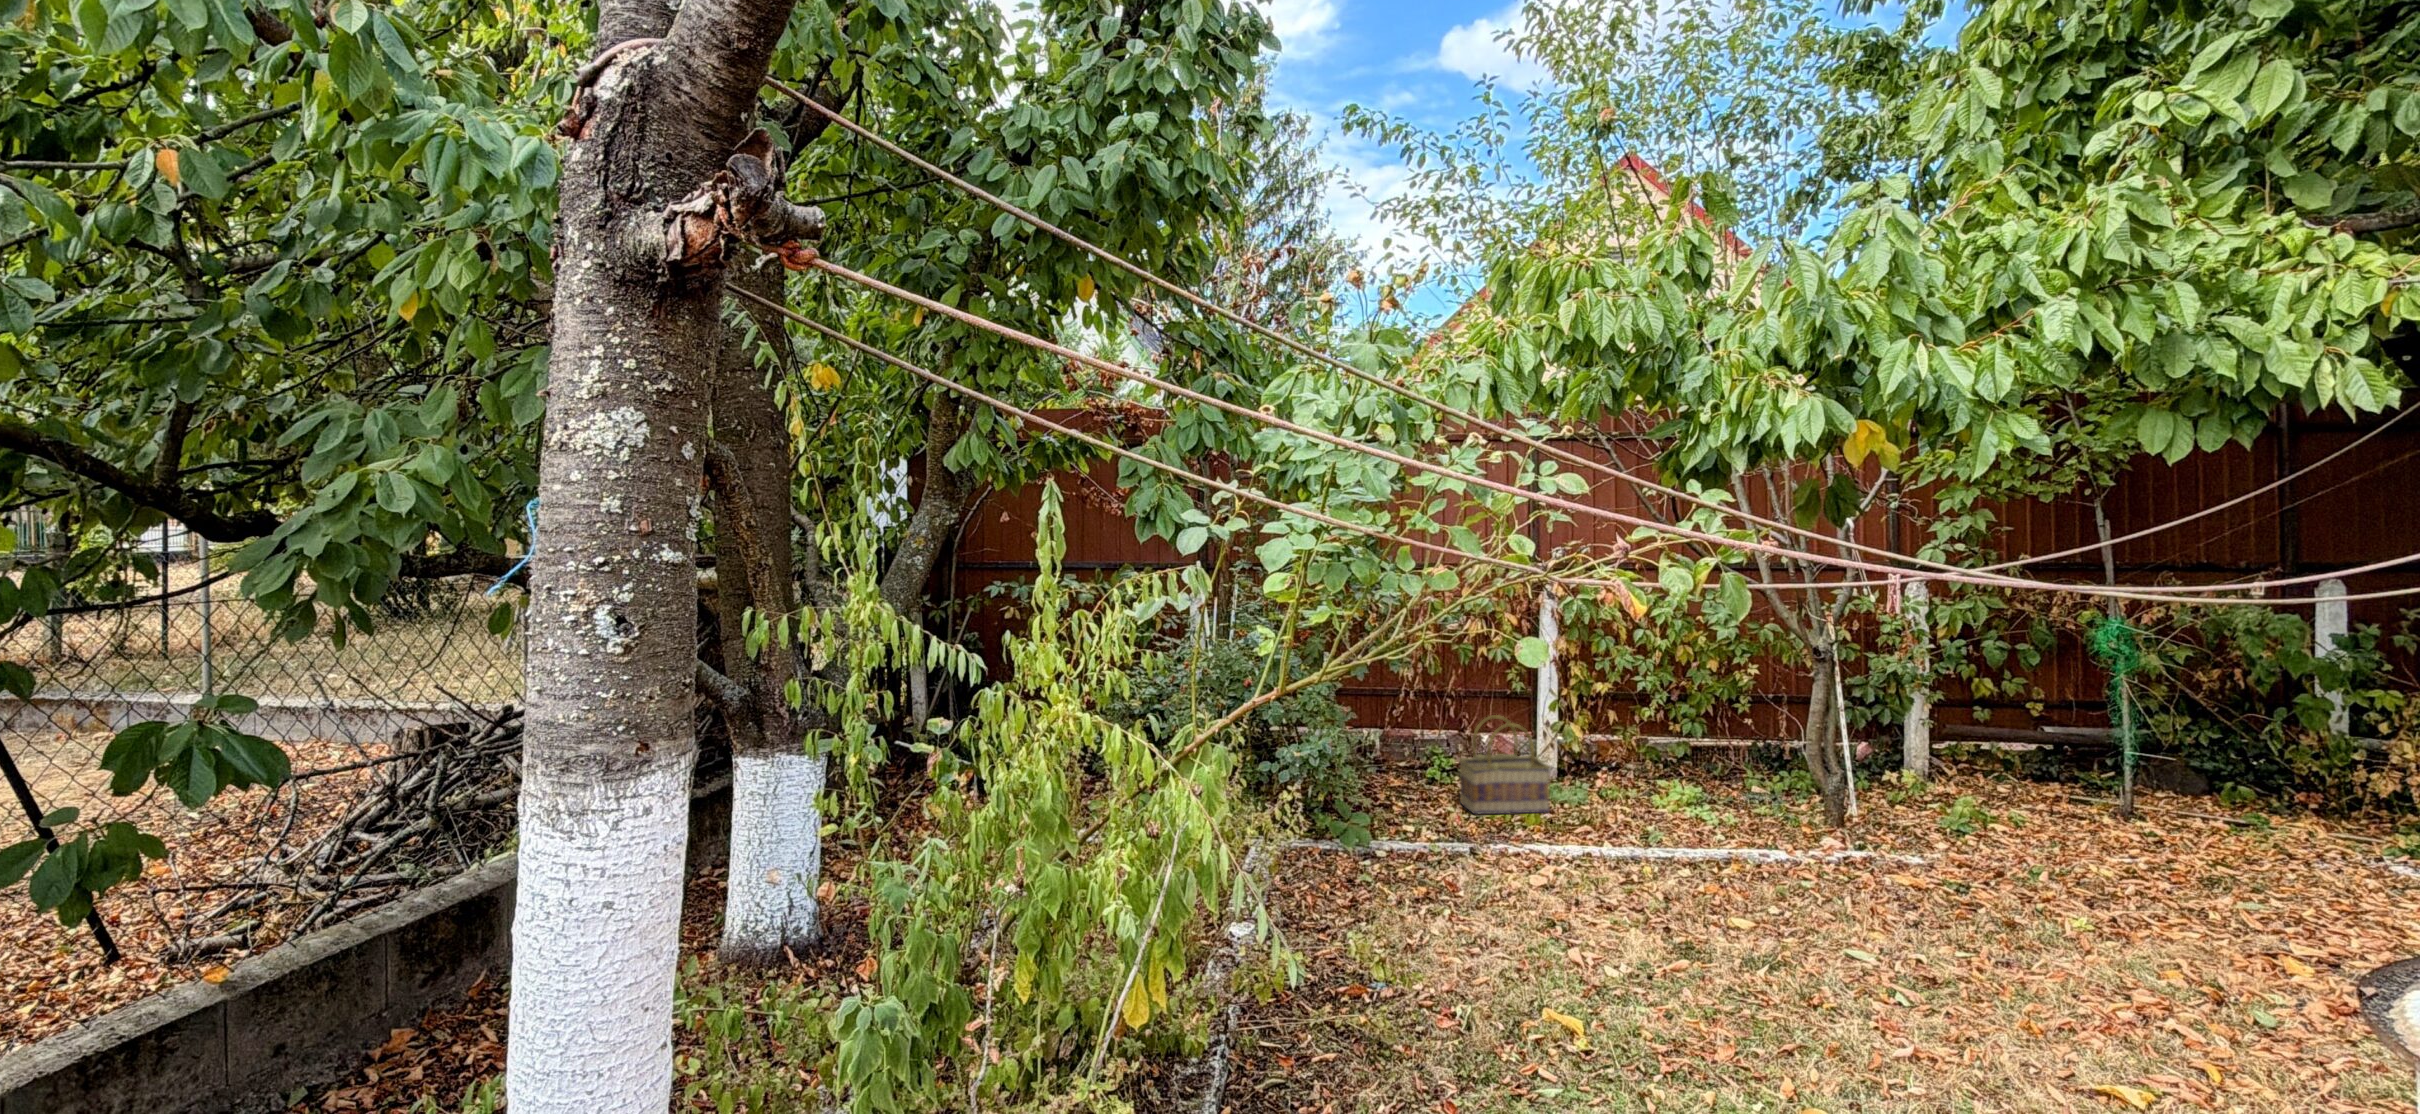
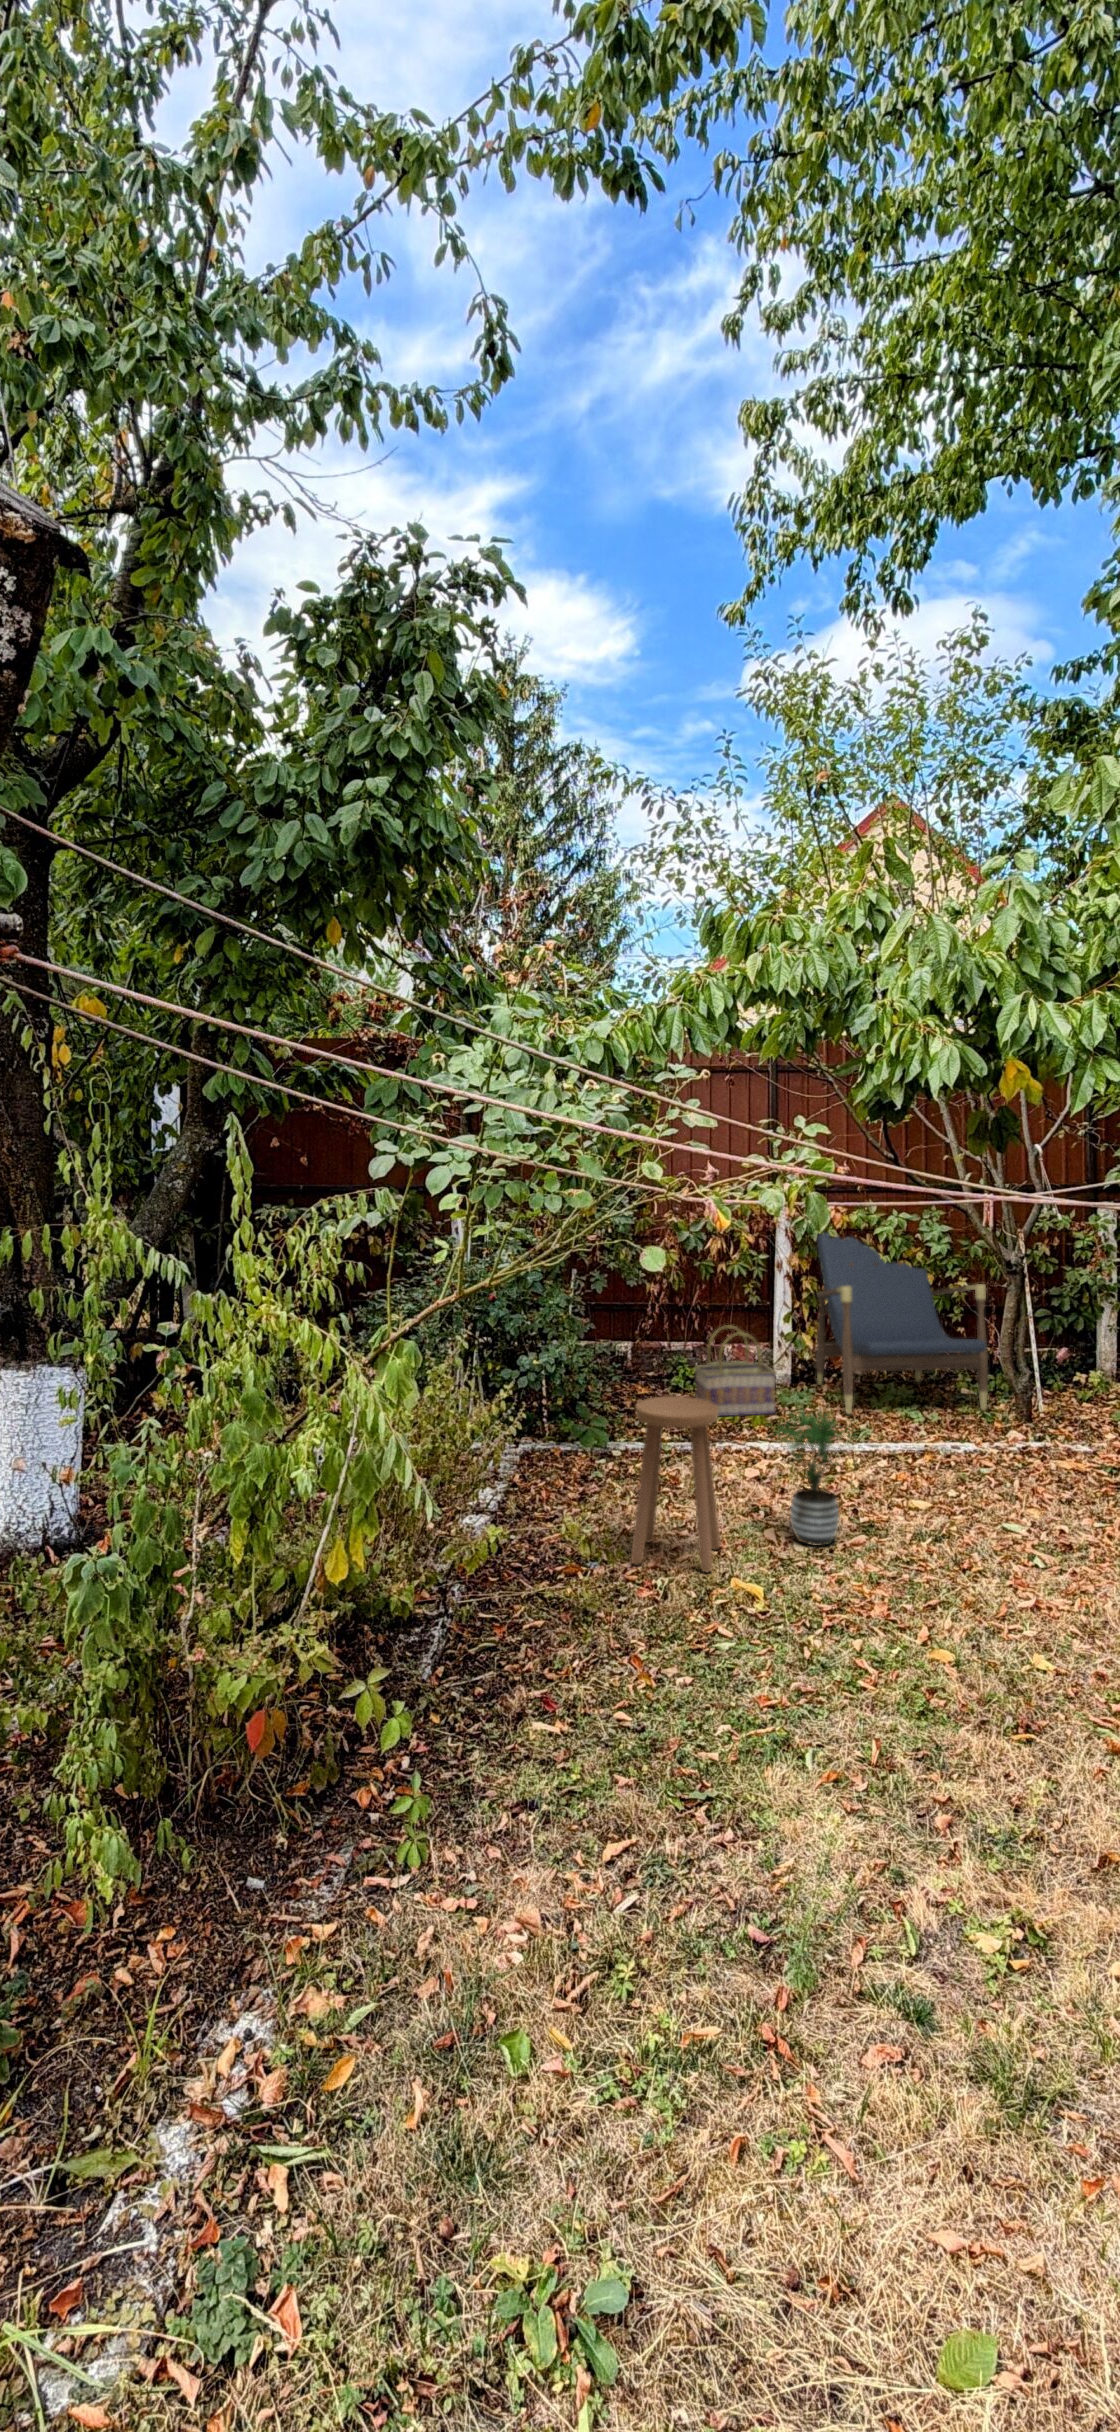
lounge chair: none [1587,613,1790,814] -> present [816,1233,988,1414]
stool: none [1421,799,1520,999] -> present [631,1396,721,1572]
potted plant: none [1566,812,1682,970] -> present [768,1412,857,1546]

